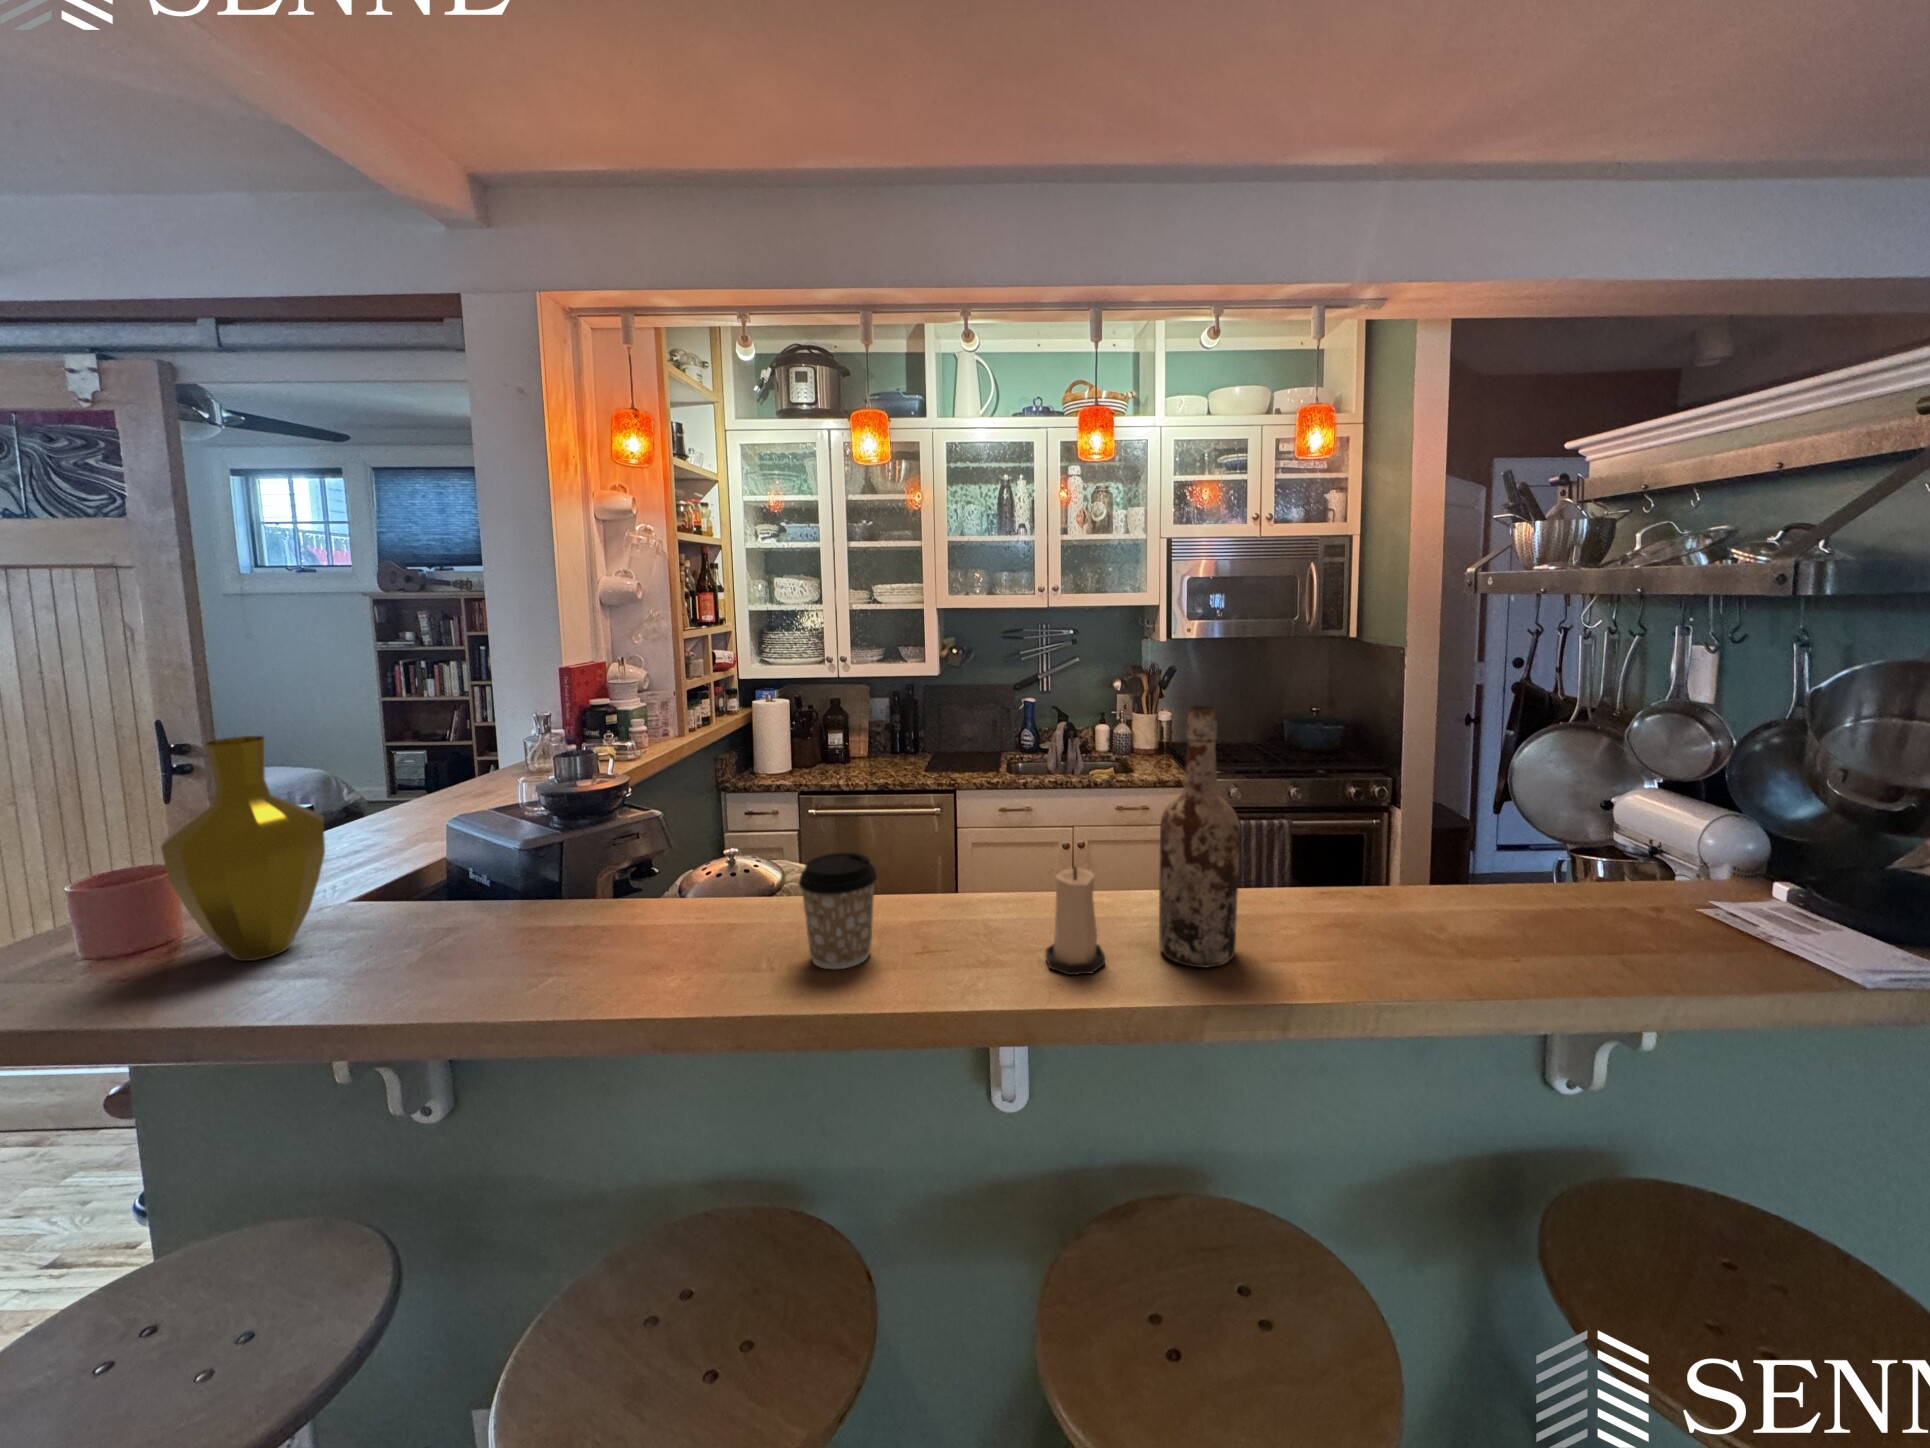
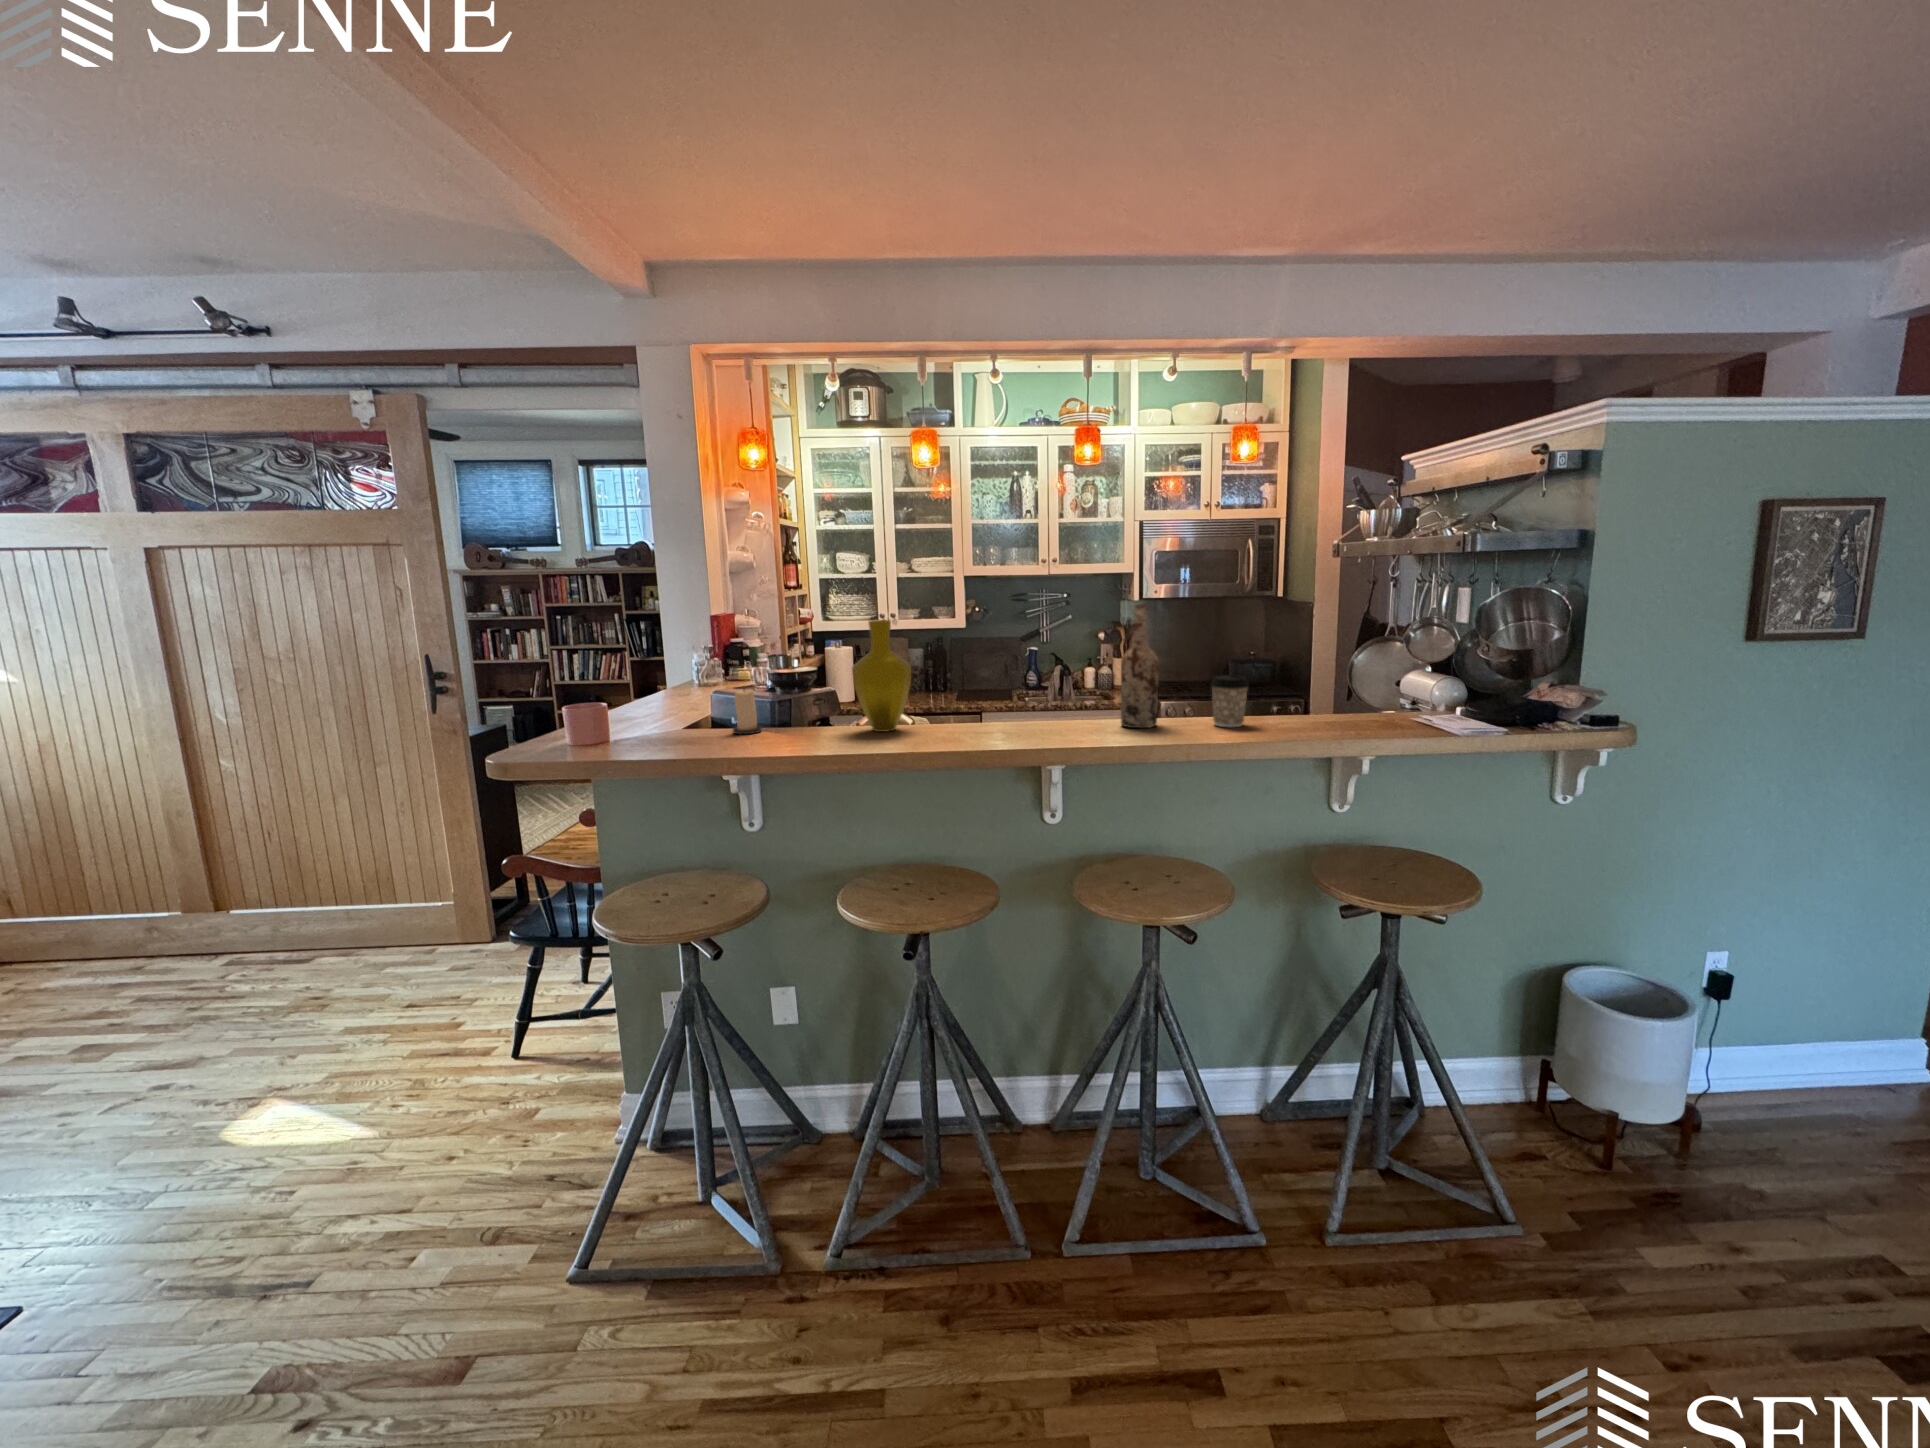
vase: present [161,736,325,961] -> present [852,620,911,732]
coffee cup: present [799,852,877,969] -> present [1211,675,1249,727]
candle: present [1045,867,1105,975] -> present [733,689,761,735]

